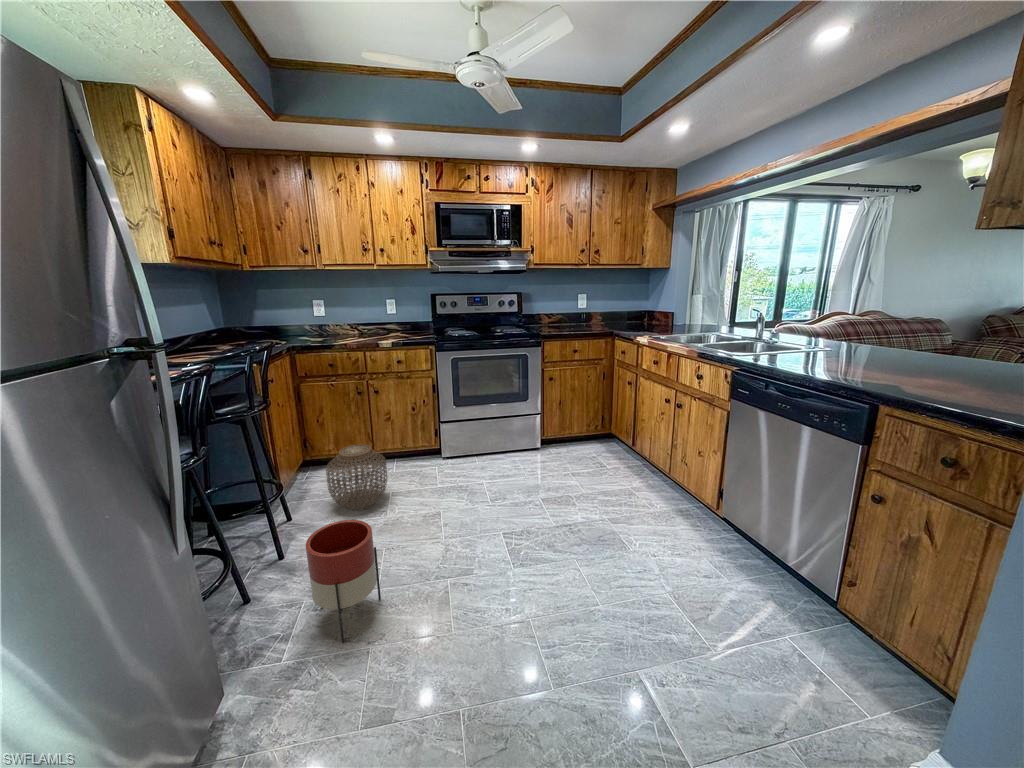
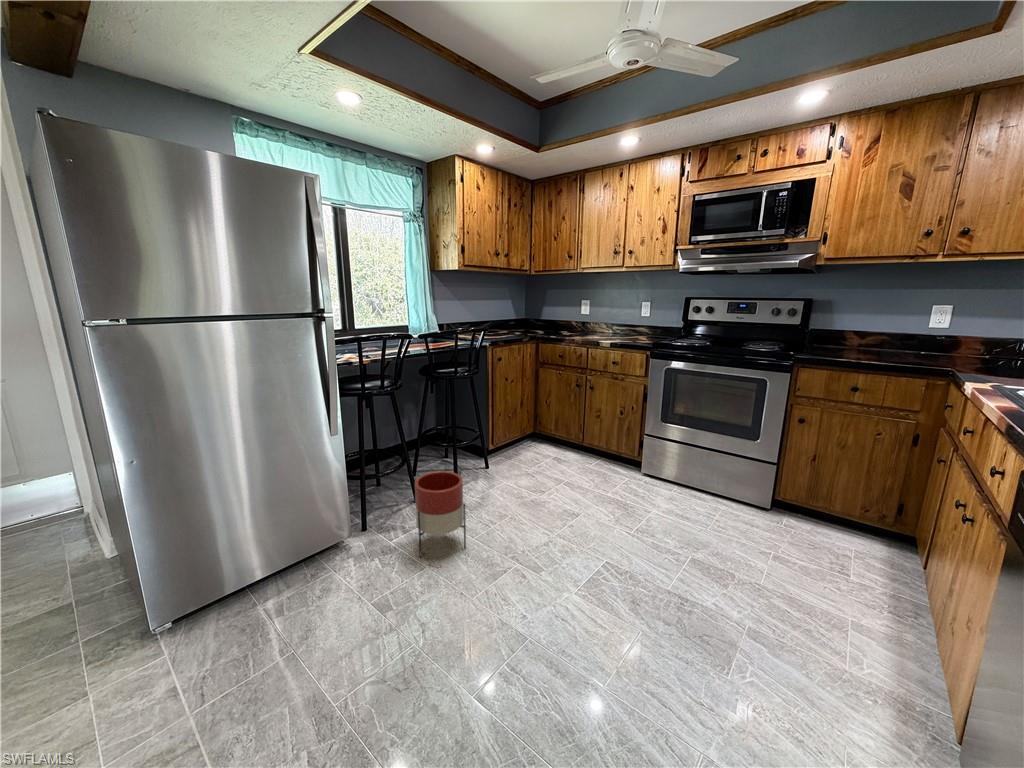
woven basket: present [326,444,387,511] -> none [511,428,561,486]

